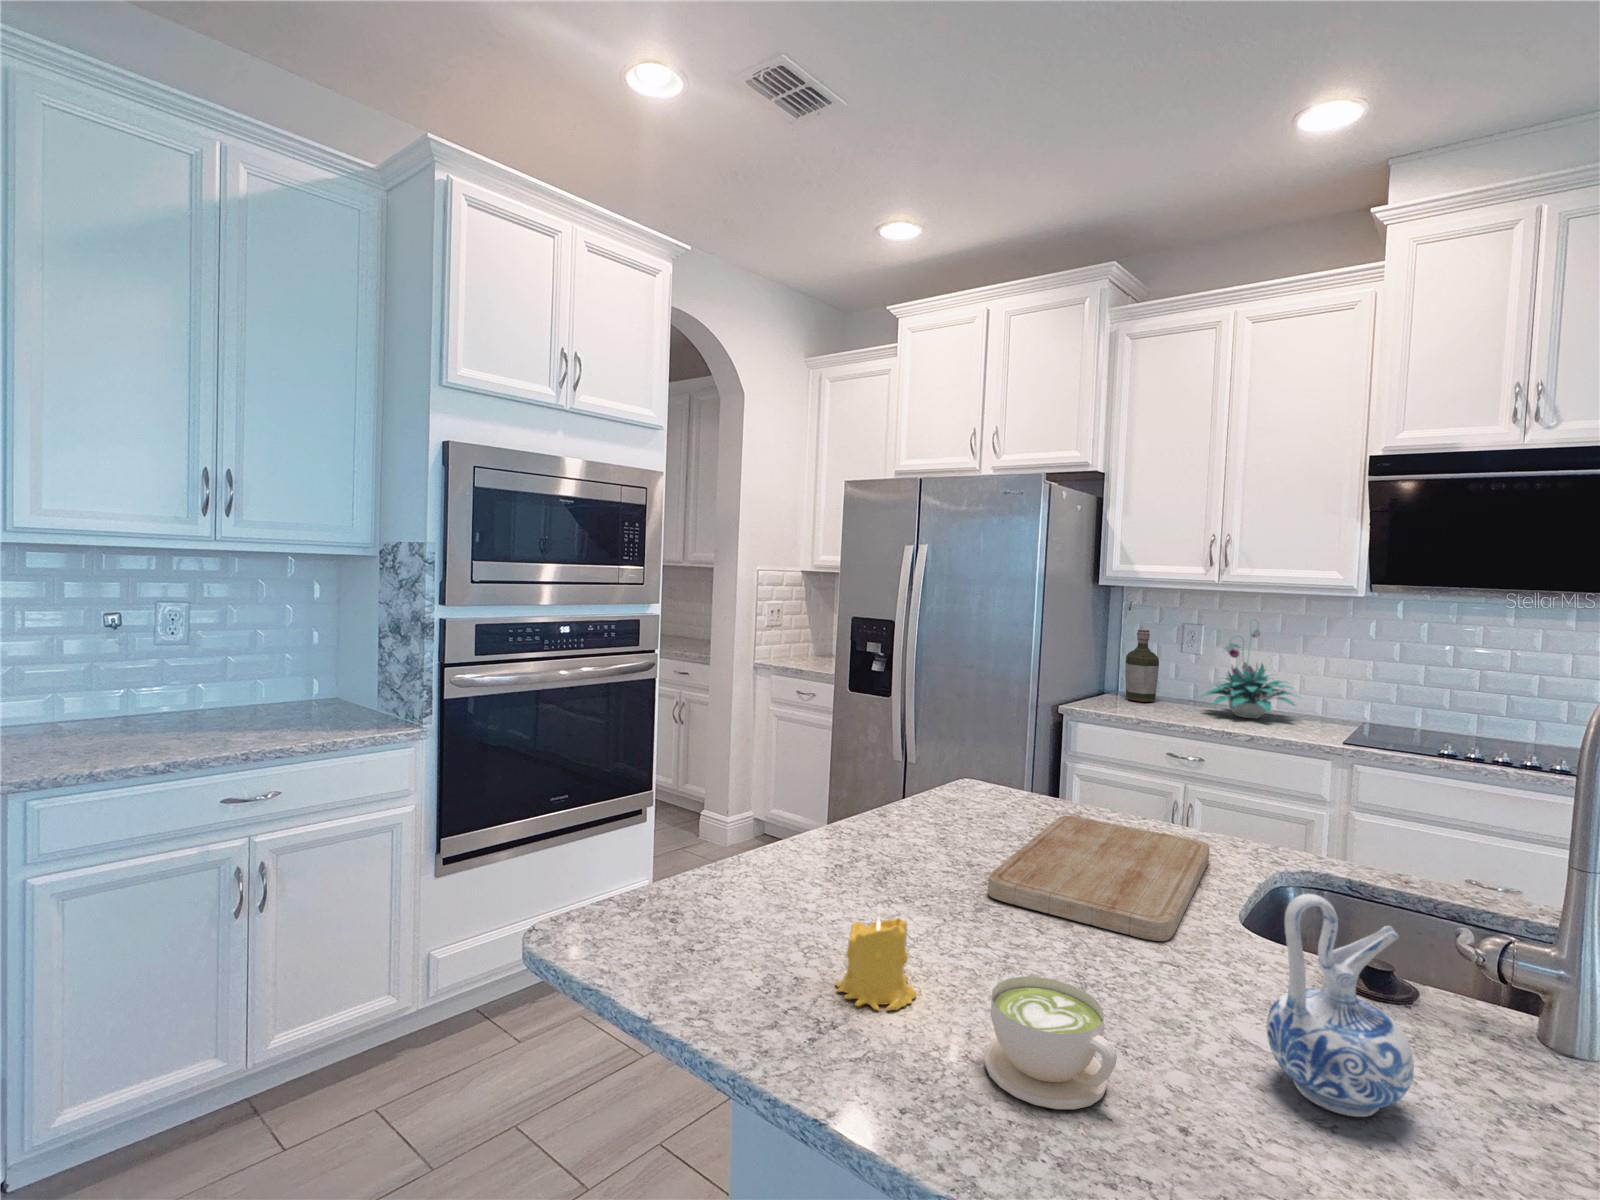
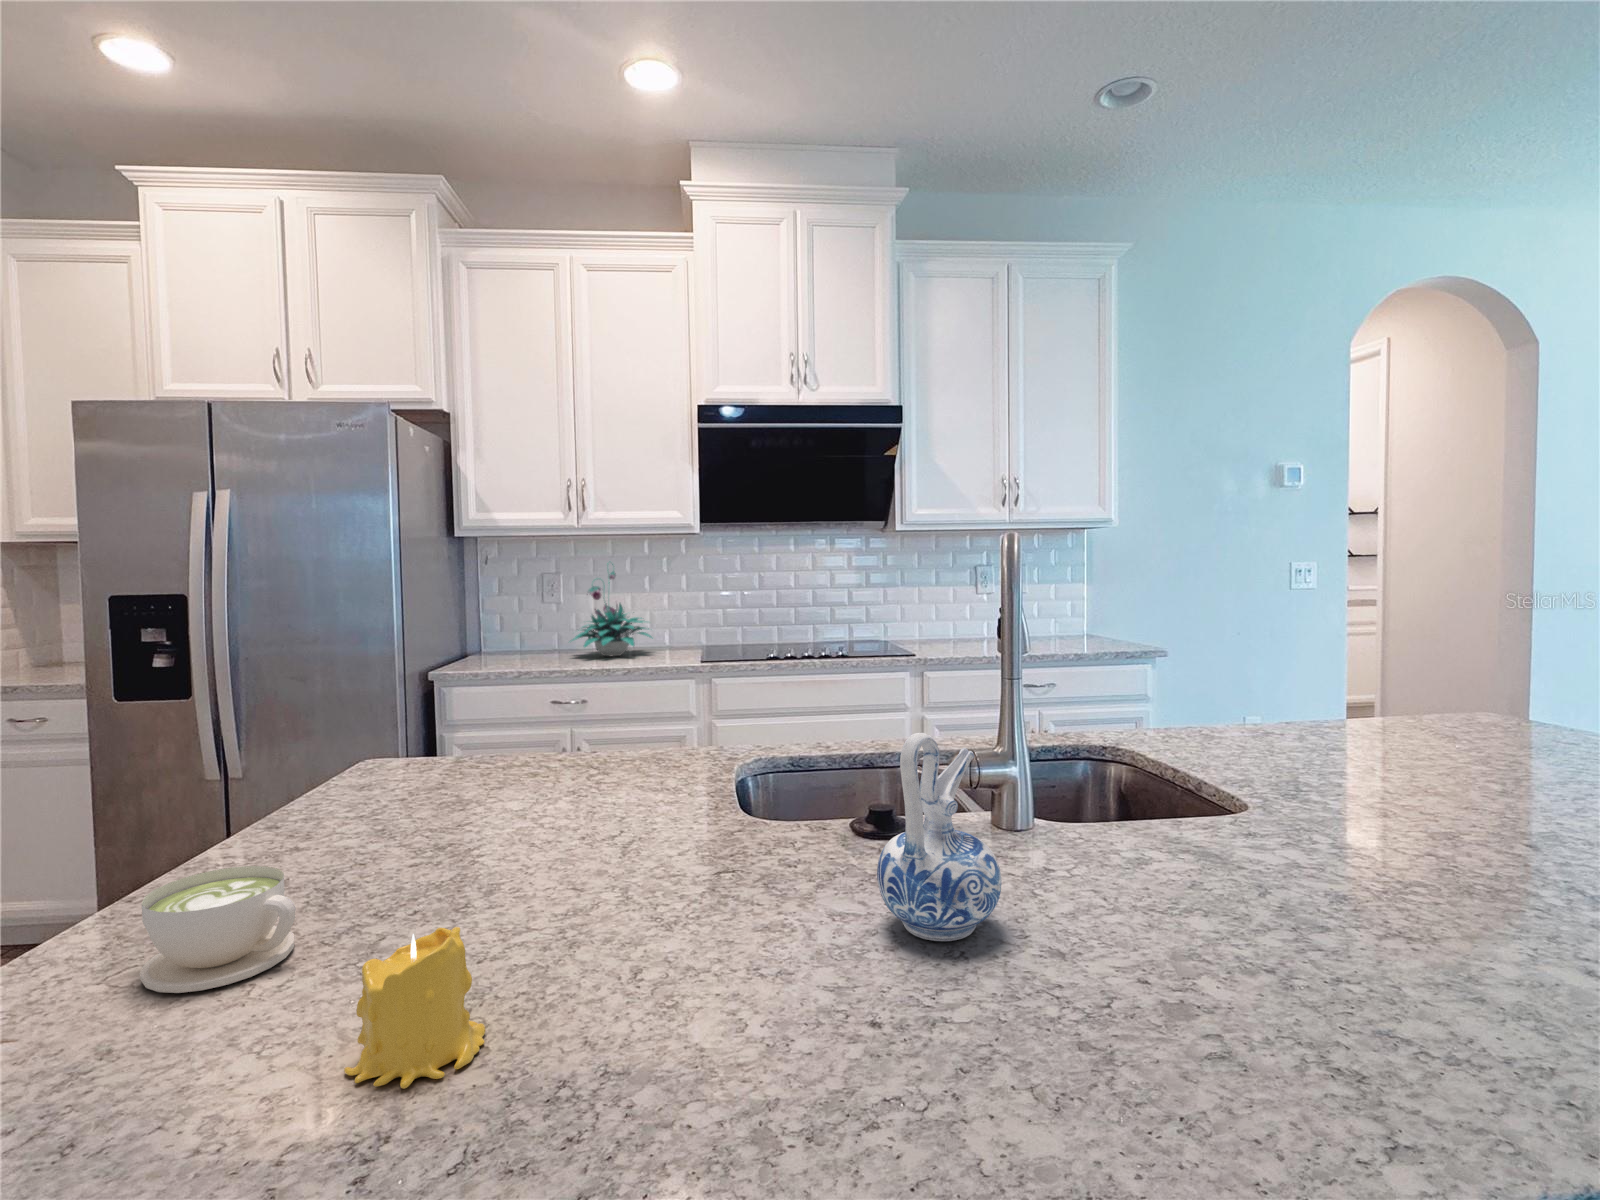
bottle: present [1125,630,1159,702] -> none [488,582,524,657]
cutting board: present [988,816,1209,941] -> none [487,754,709,874]
coffee cup: present [984,977,1117,1109] -> present [139,866,296,993]

